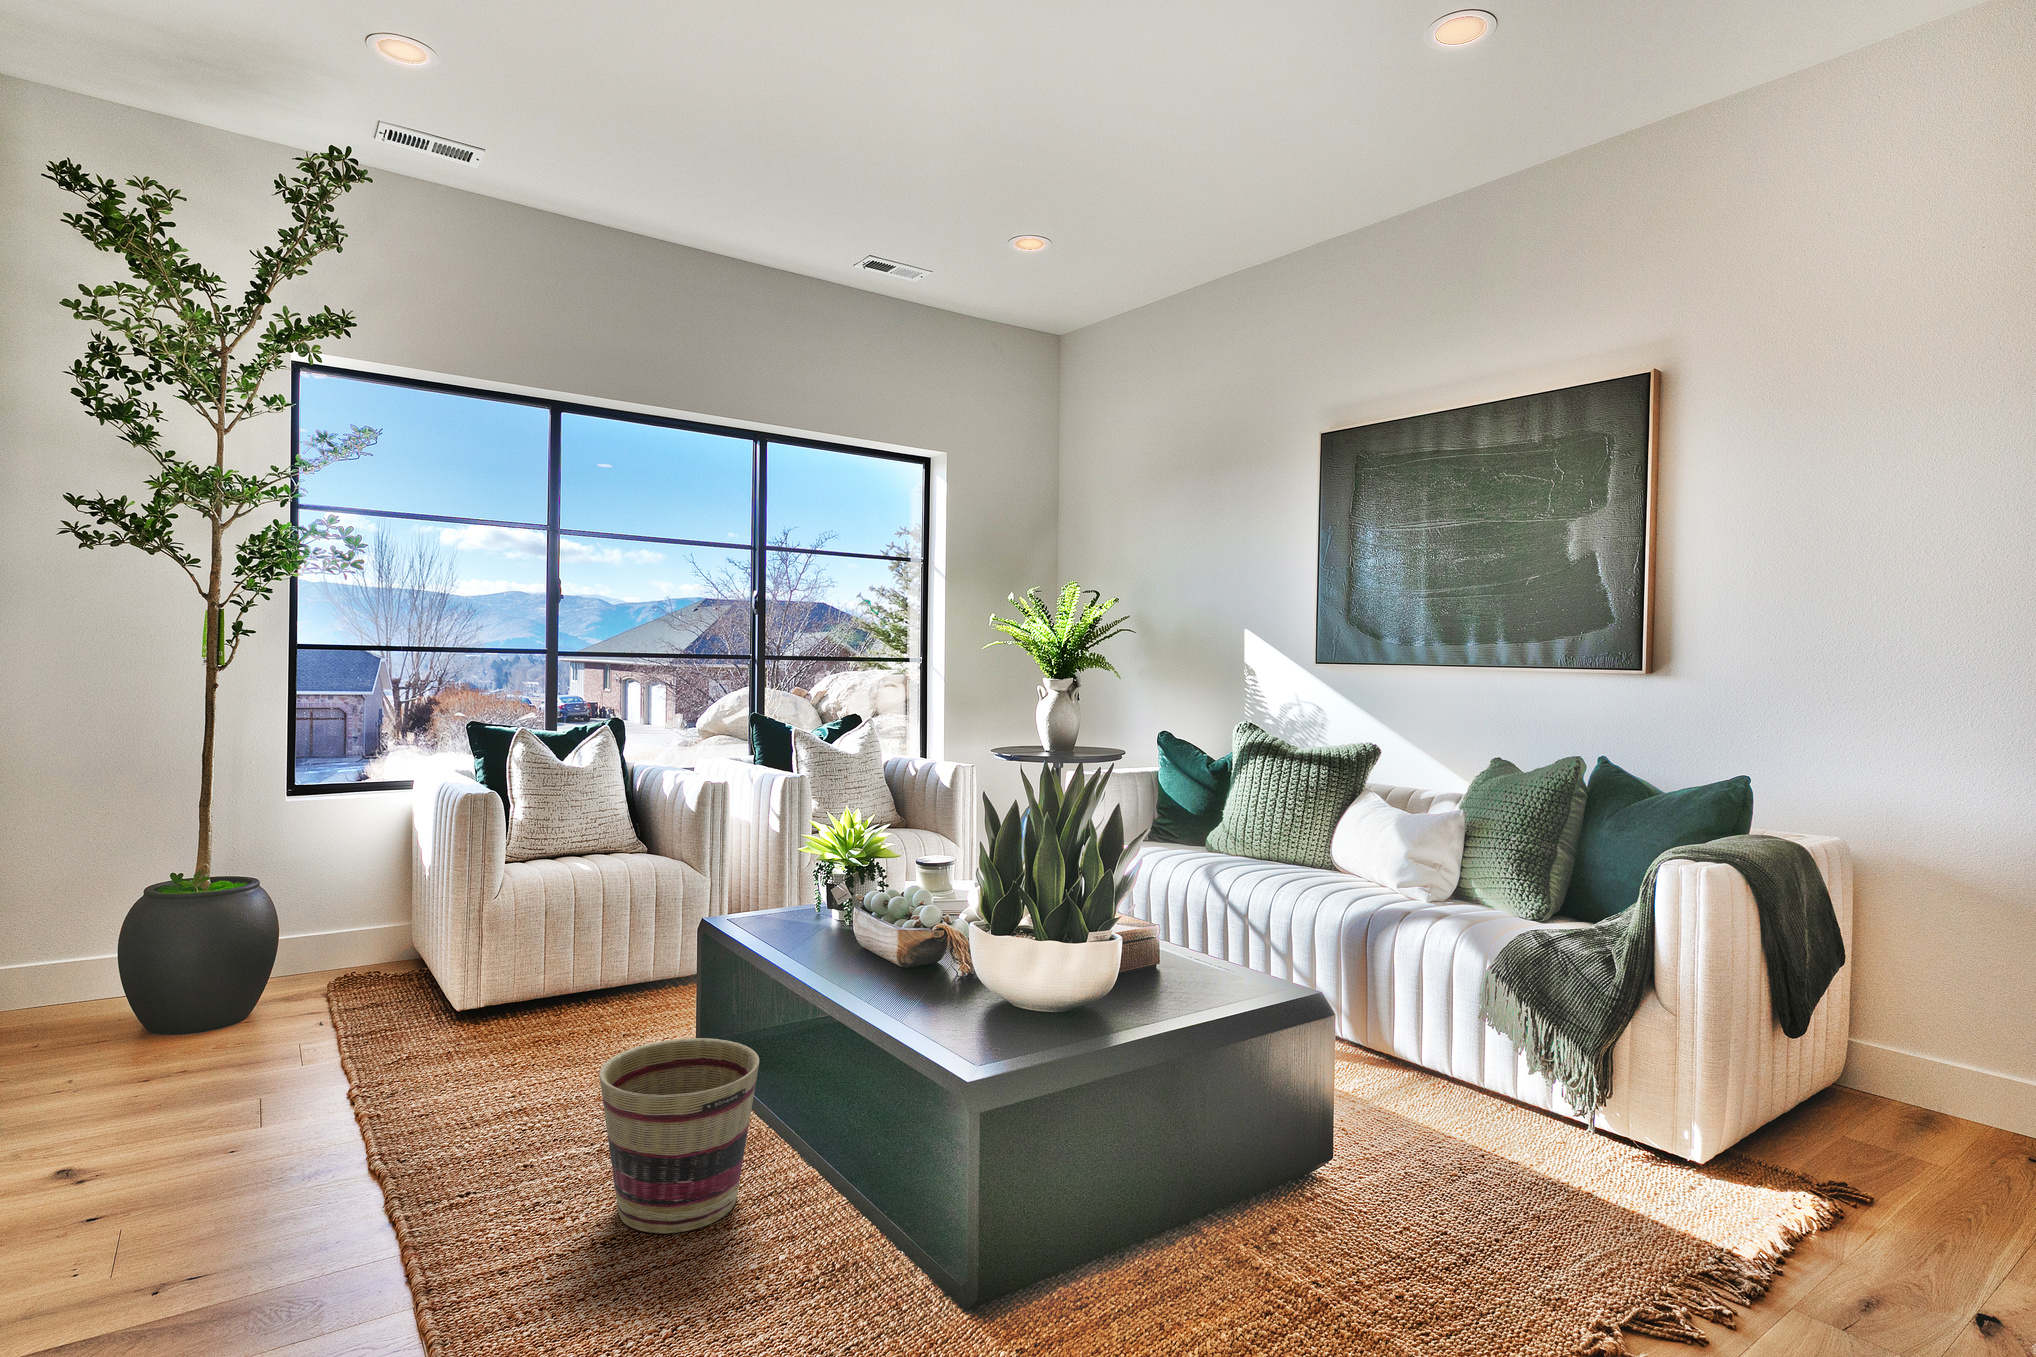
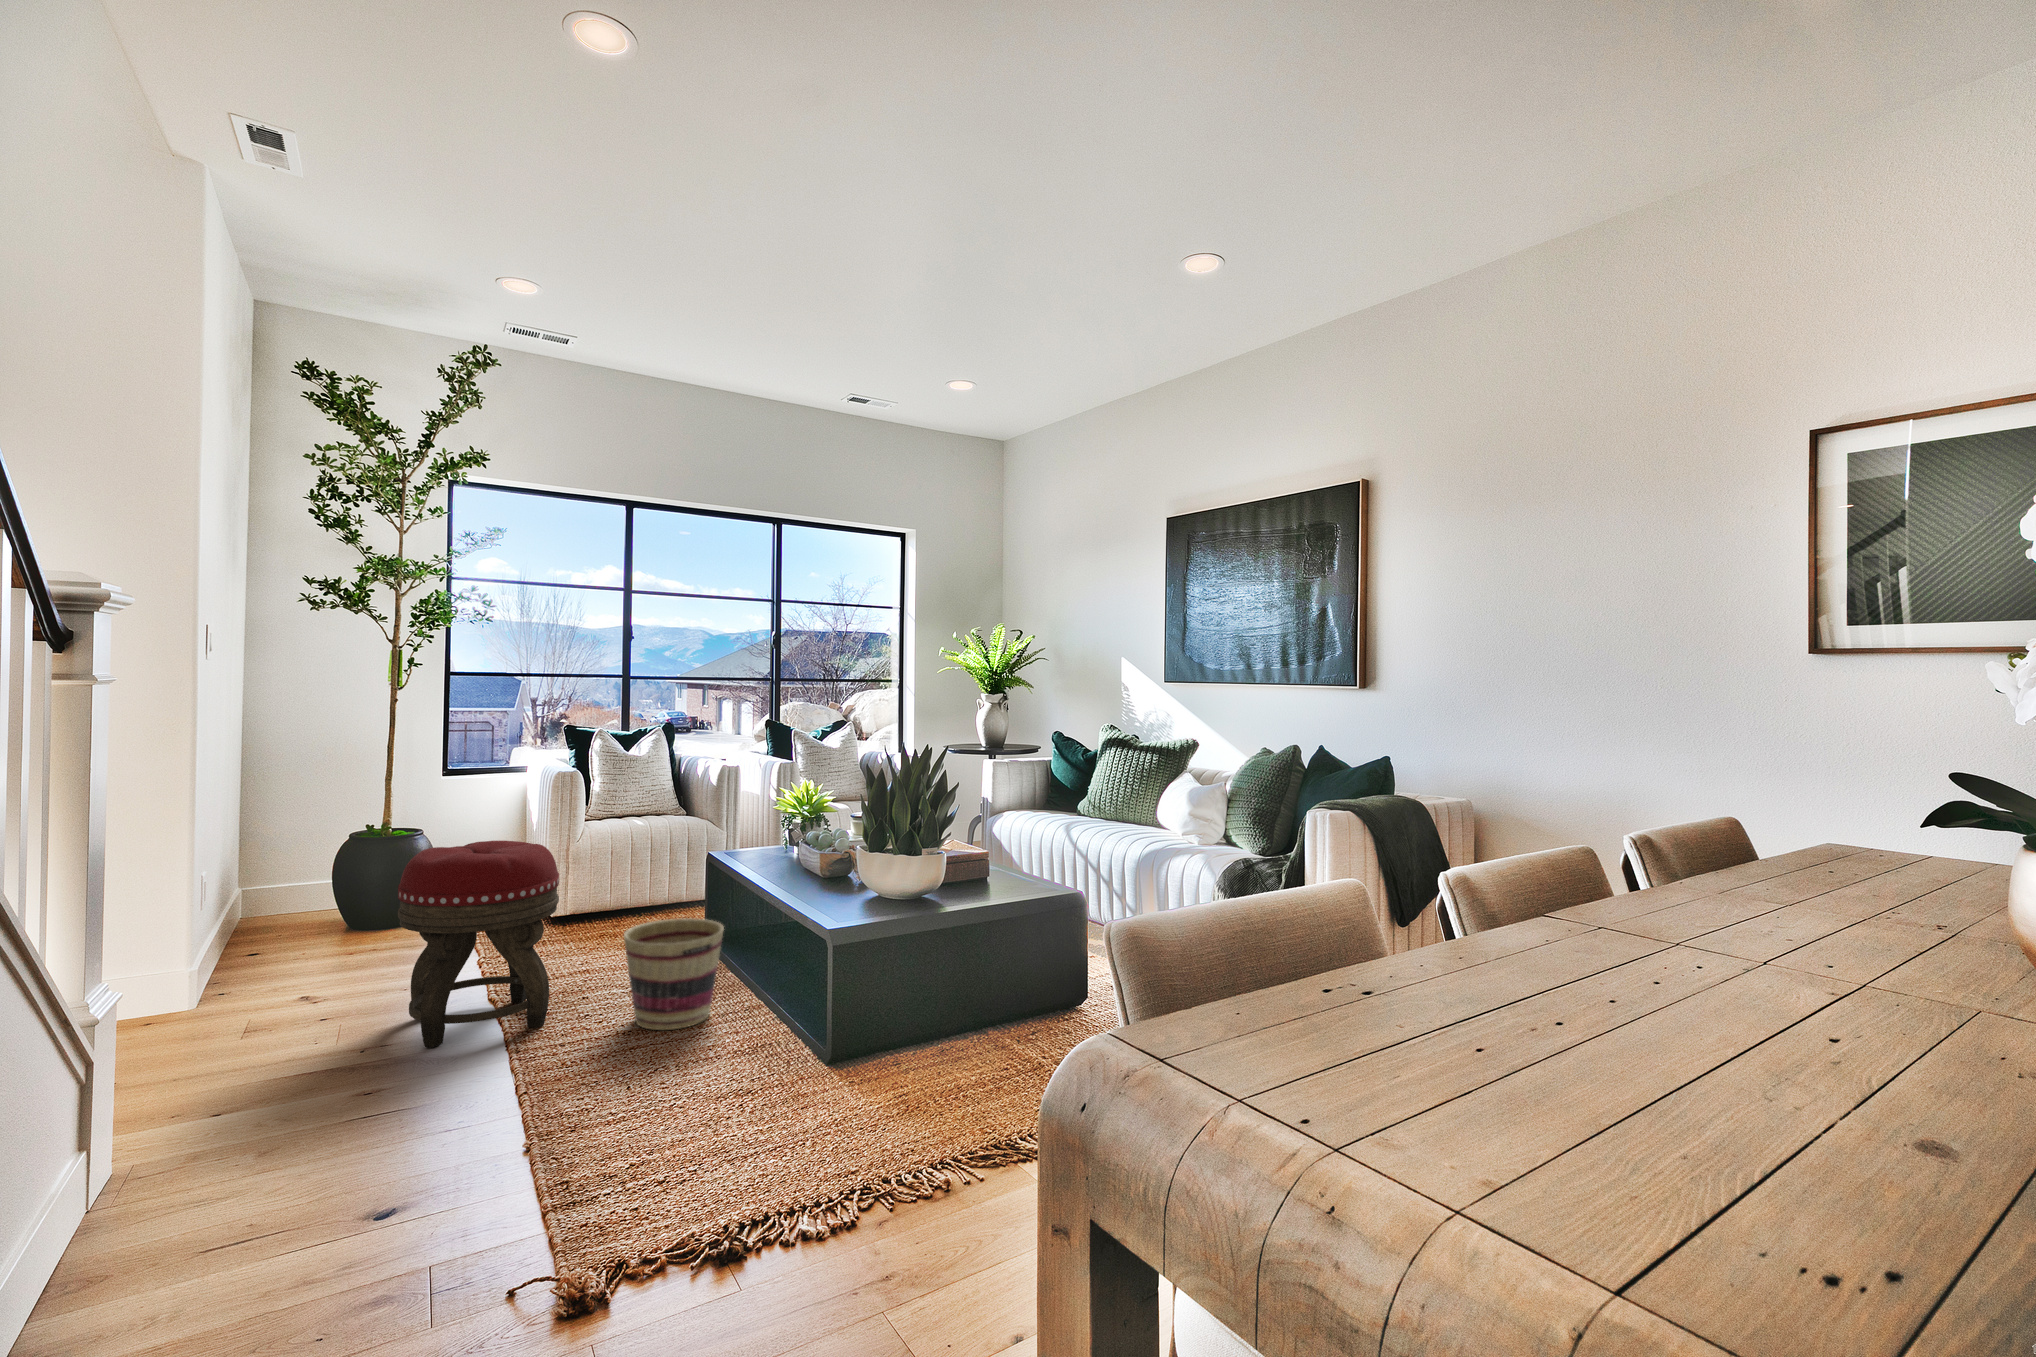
footstool: none [218,918,488,1283] -> present [398,841,559,1048]

